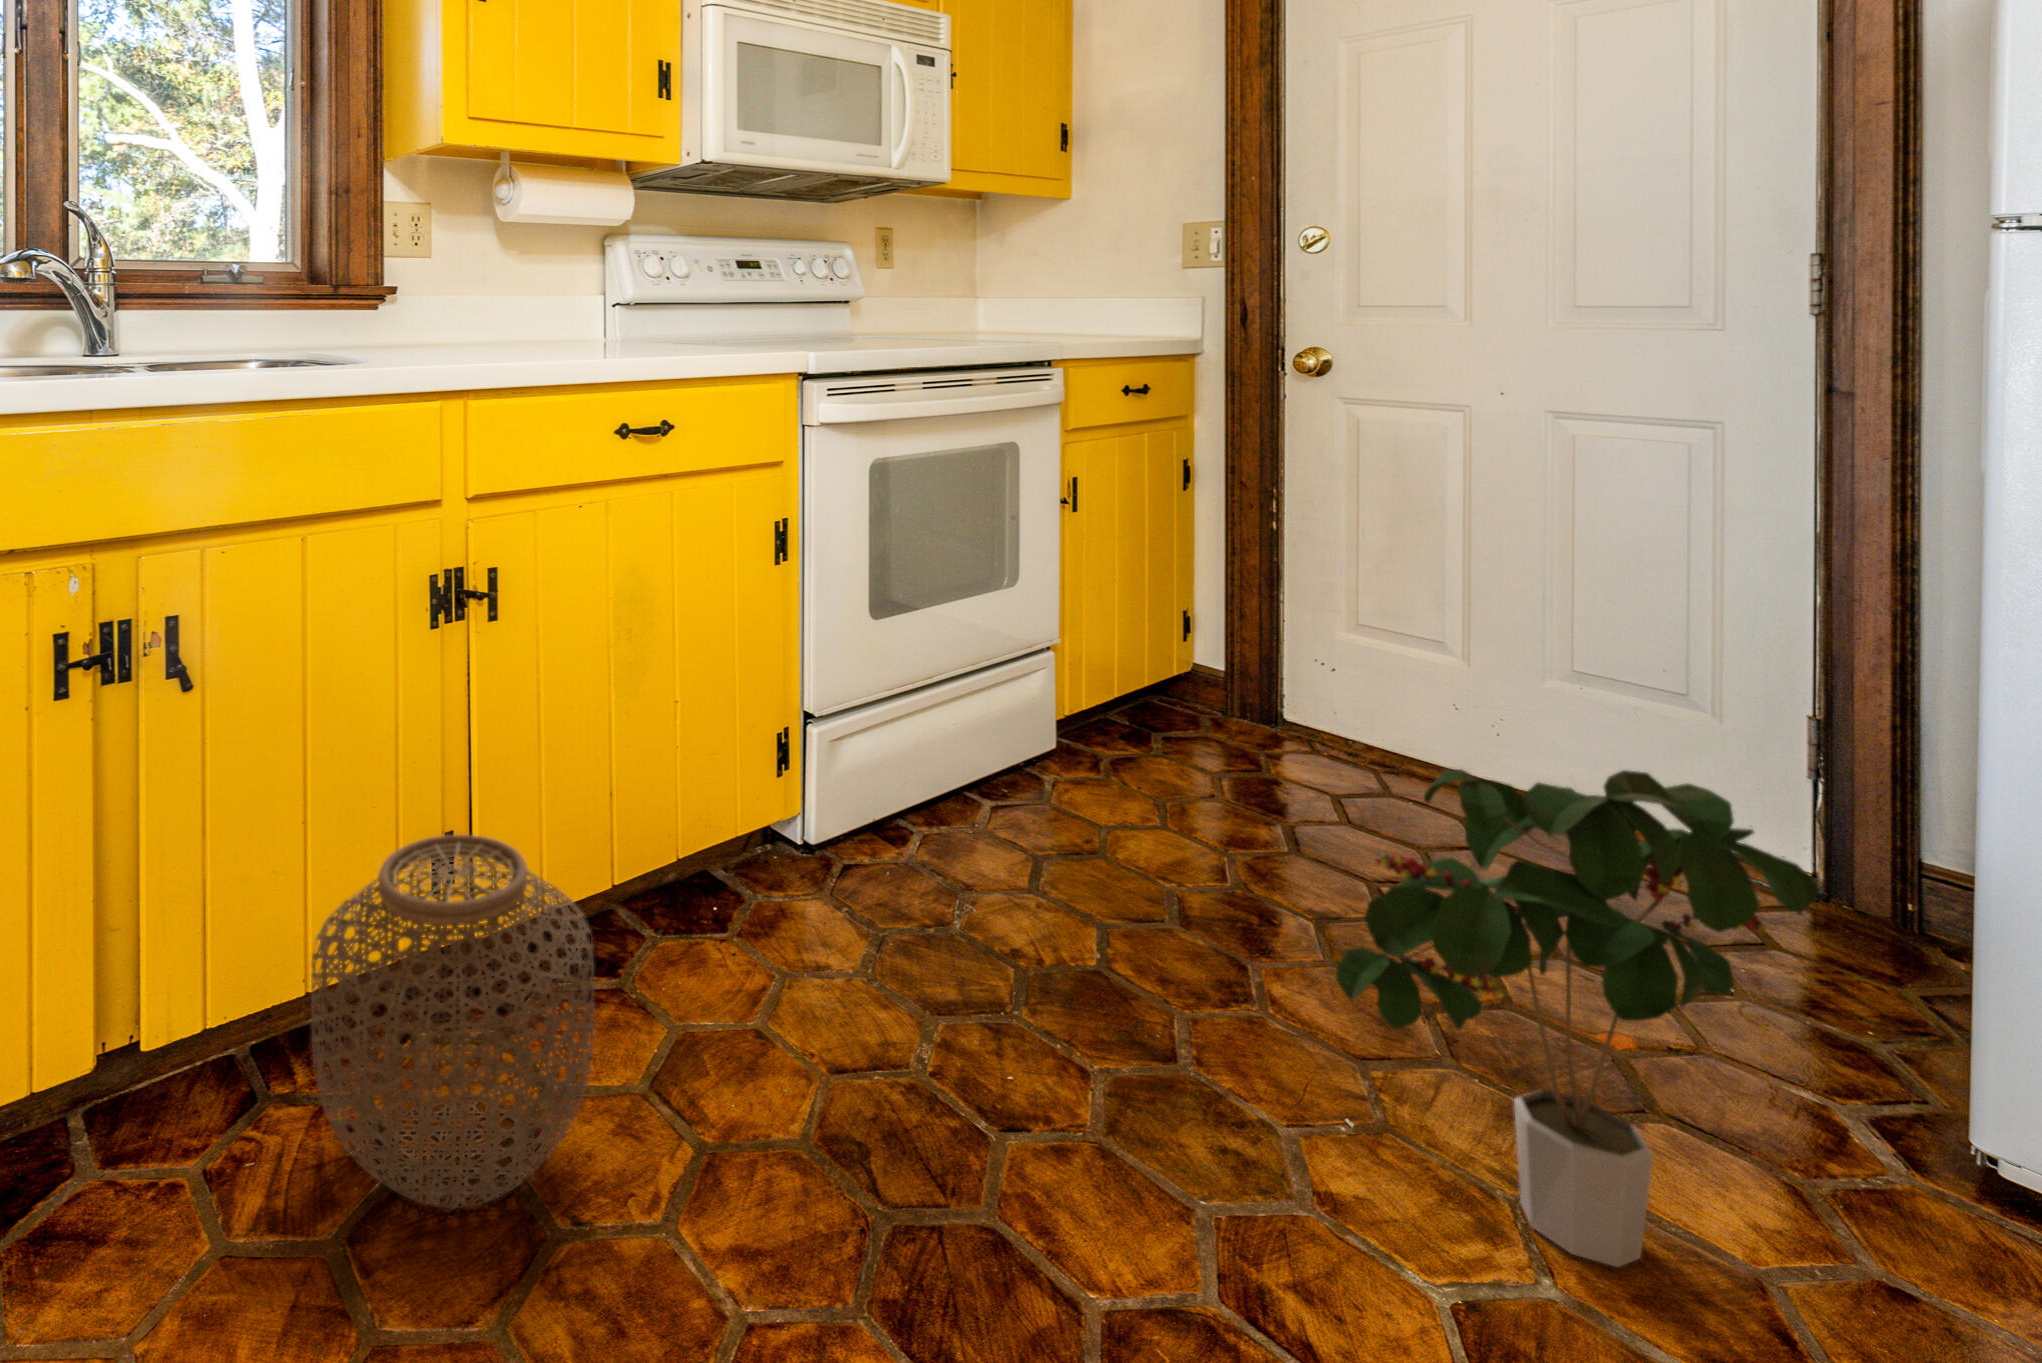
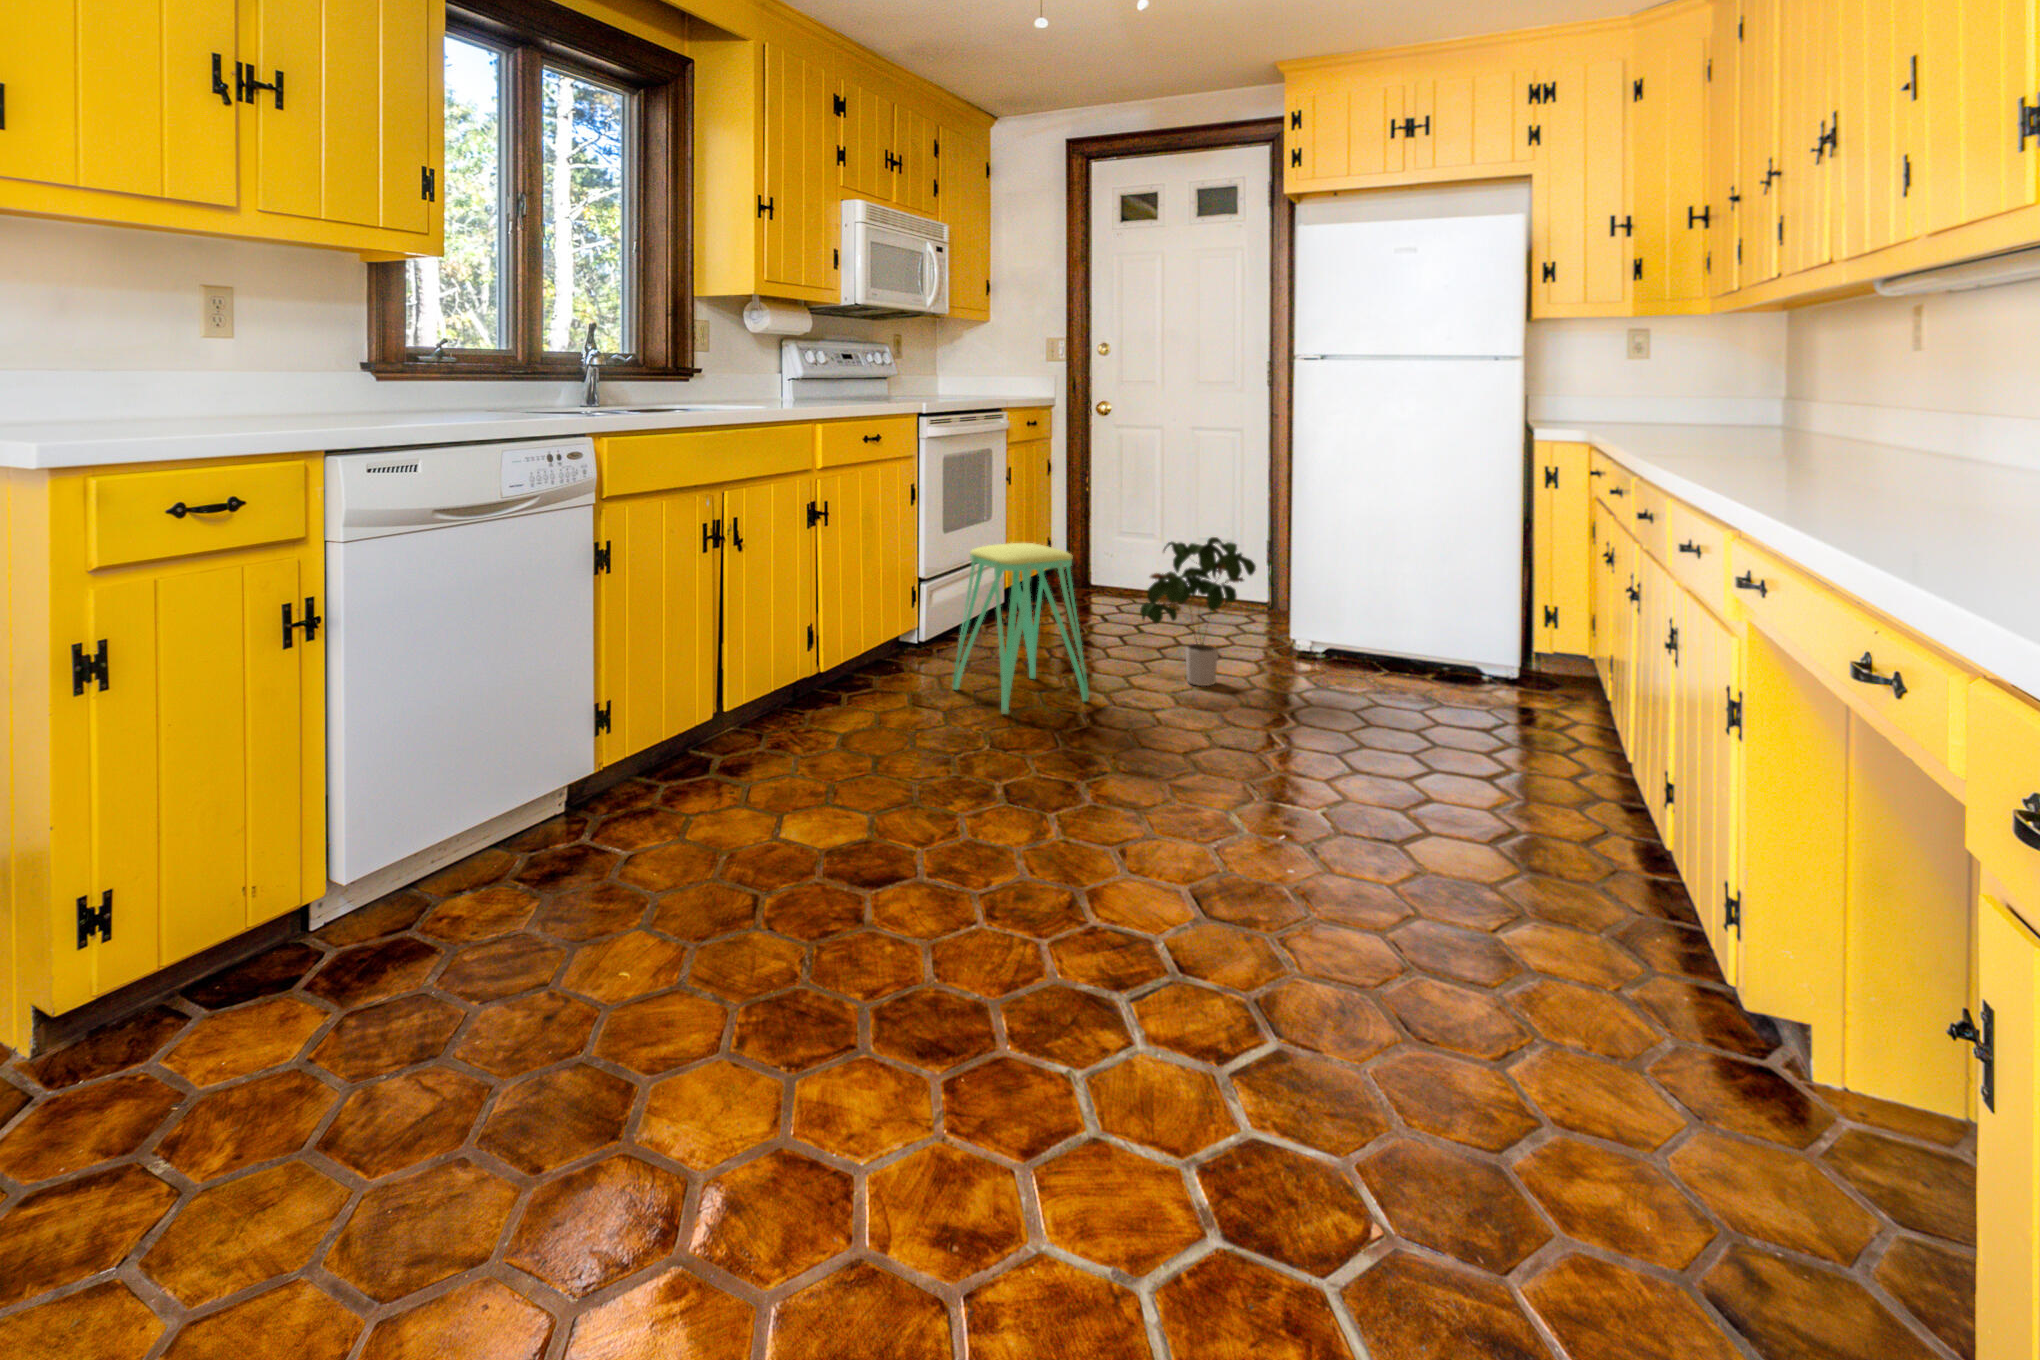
stool: none [776,707,1138,1234] -> present [953,543,1089,714]
woven basket: present [311,835,594,1208] -> none [807,605,918,733]

